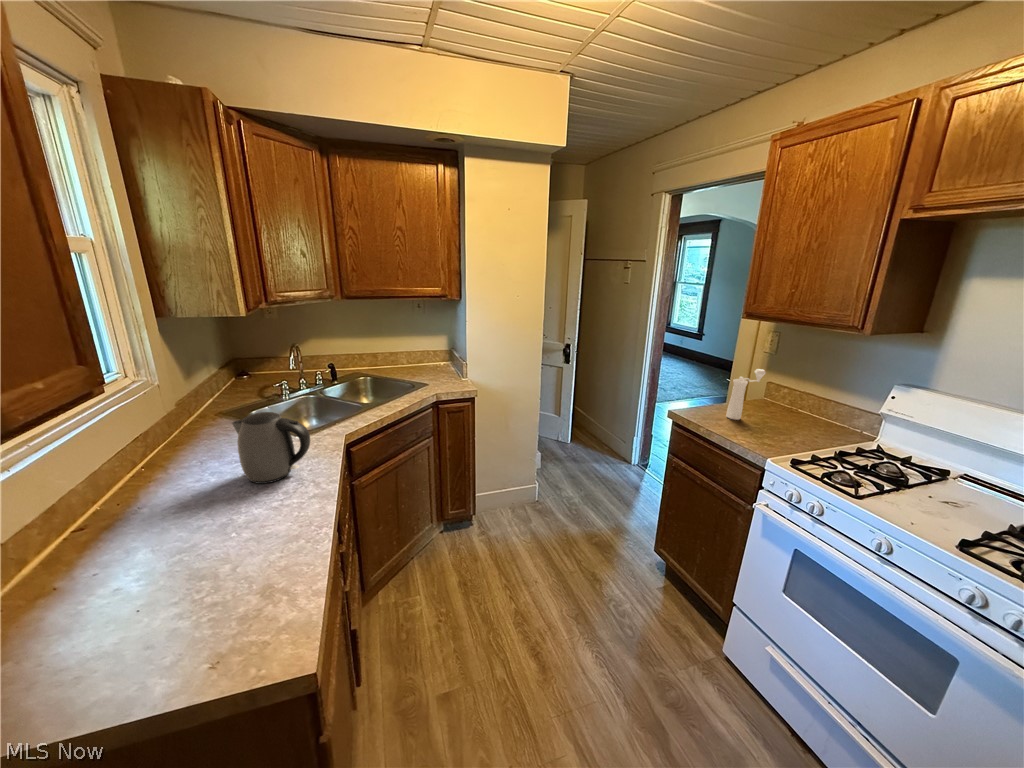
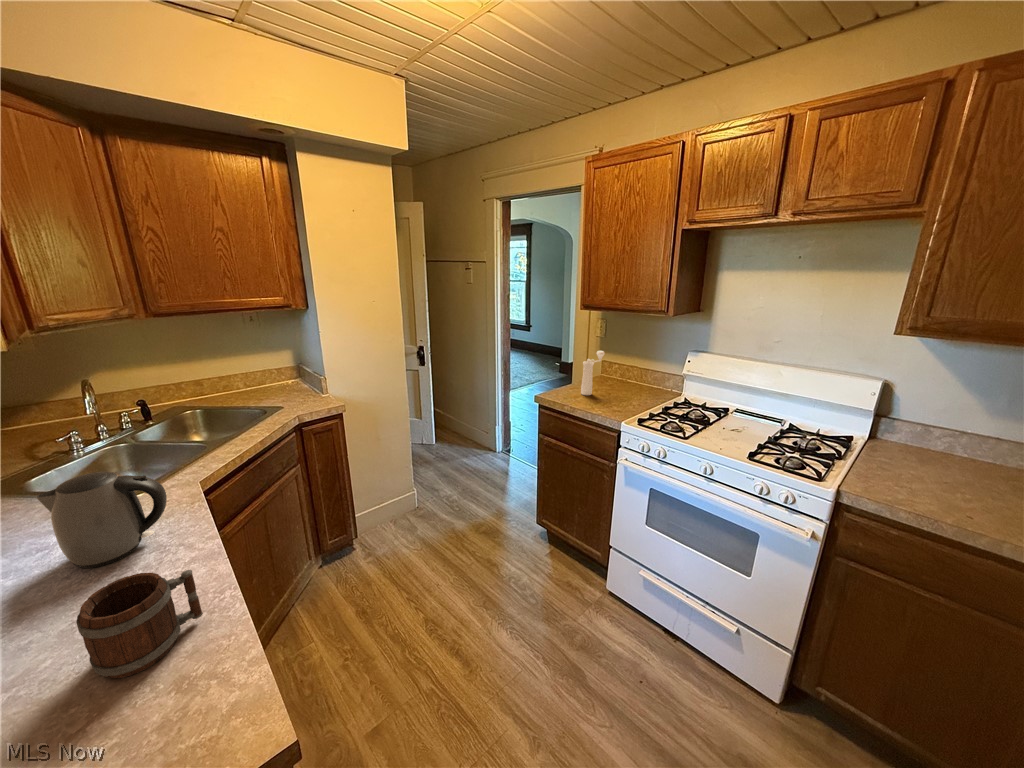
mug: none [213,495,300,573] -> present [76,570,203,678]

